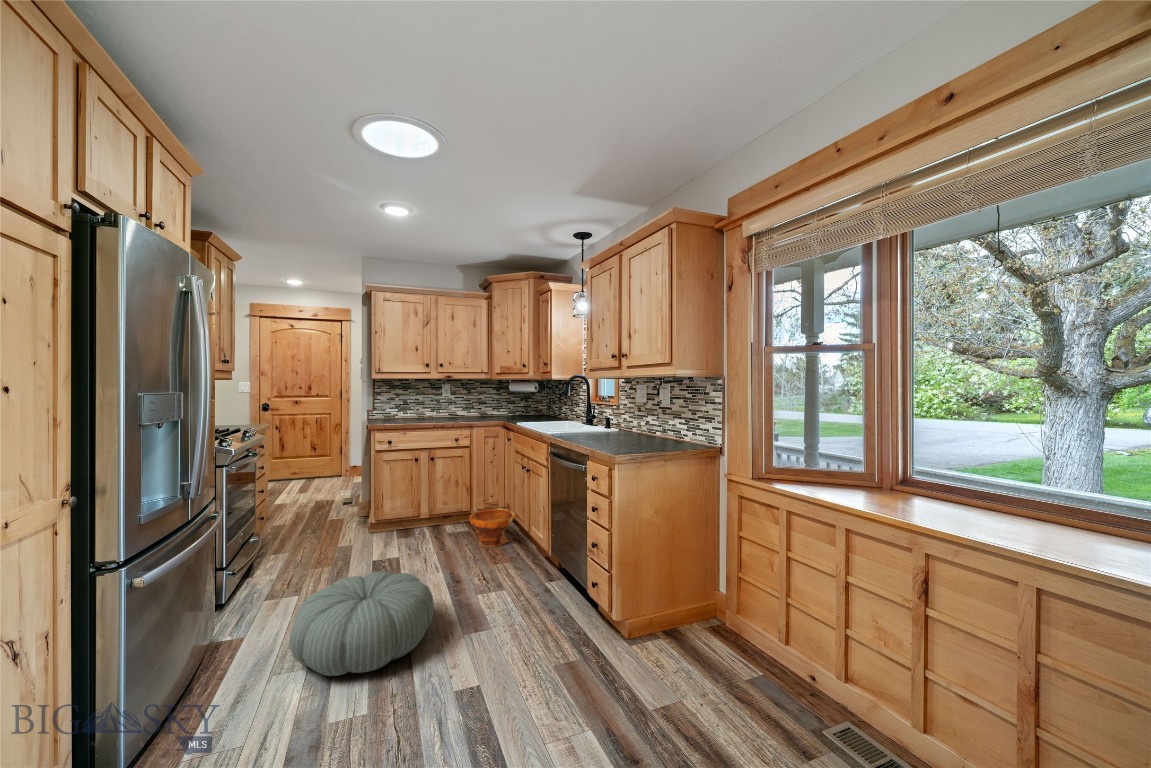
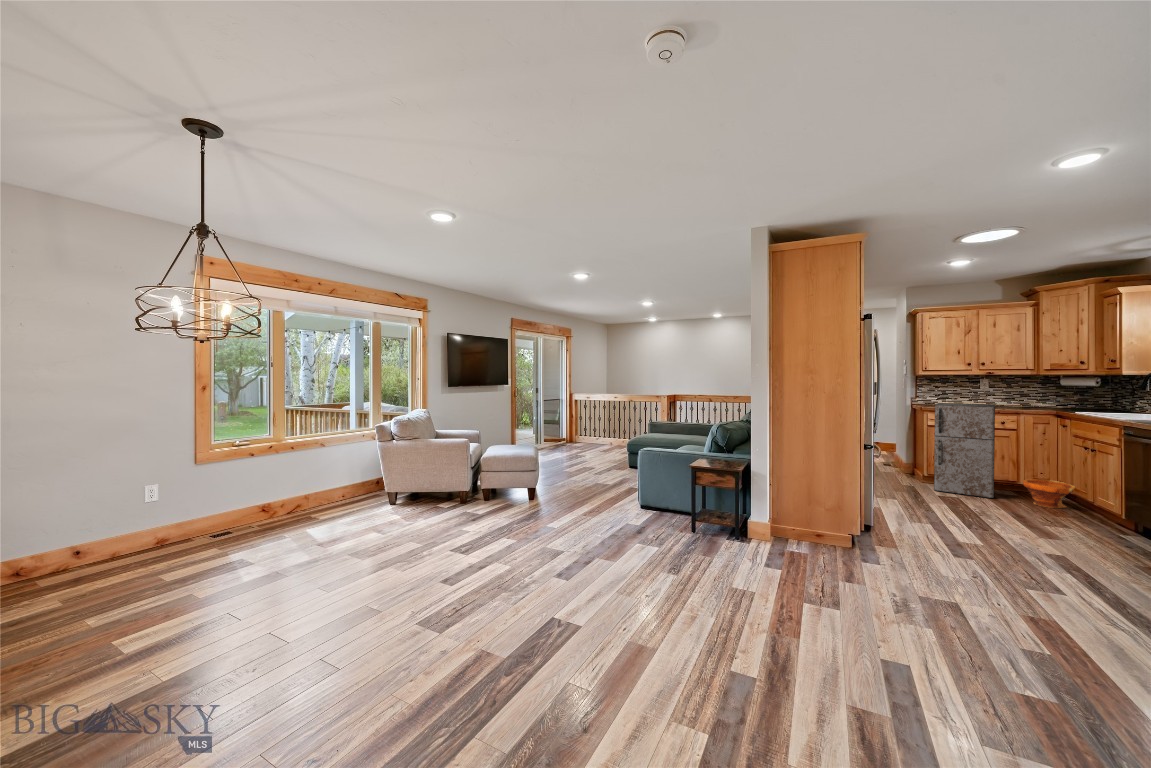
storage cabinet: none [373,417,449,550] -> present [934,403,995,498]
pouf: present [290,572,434,676] -> none [923,489,1017,533]

